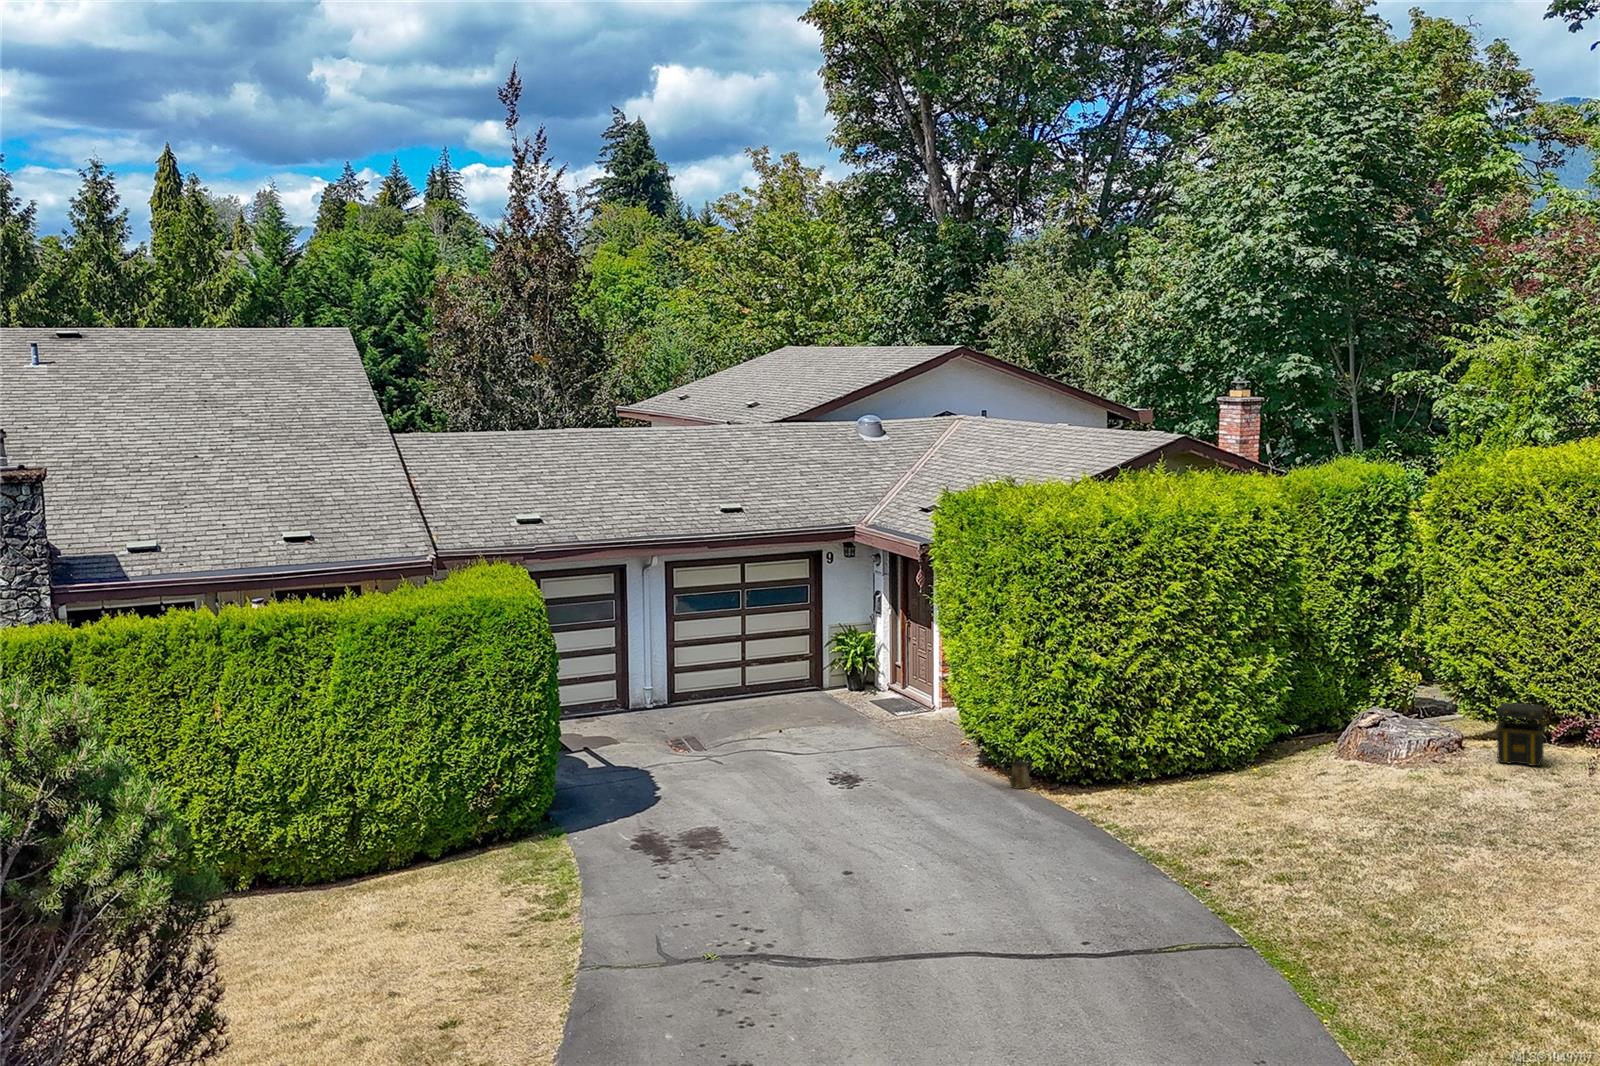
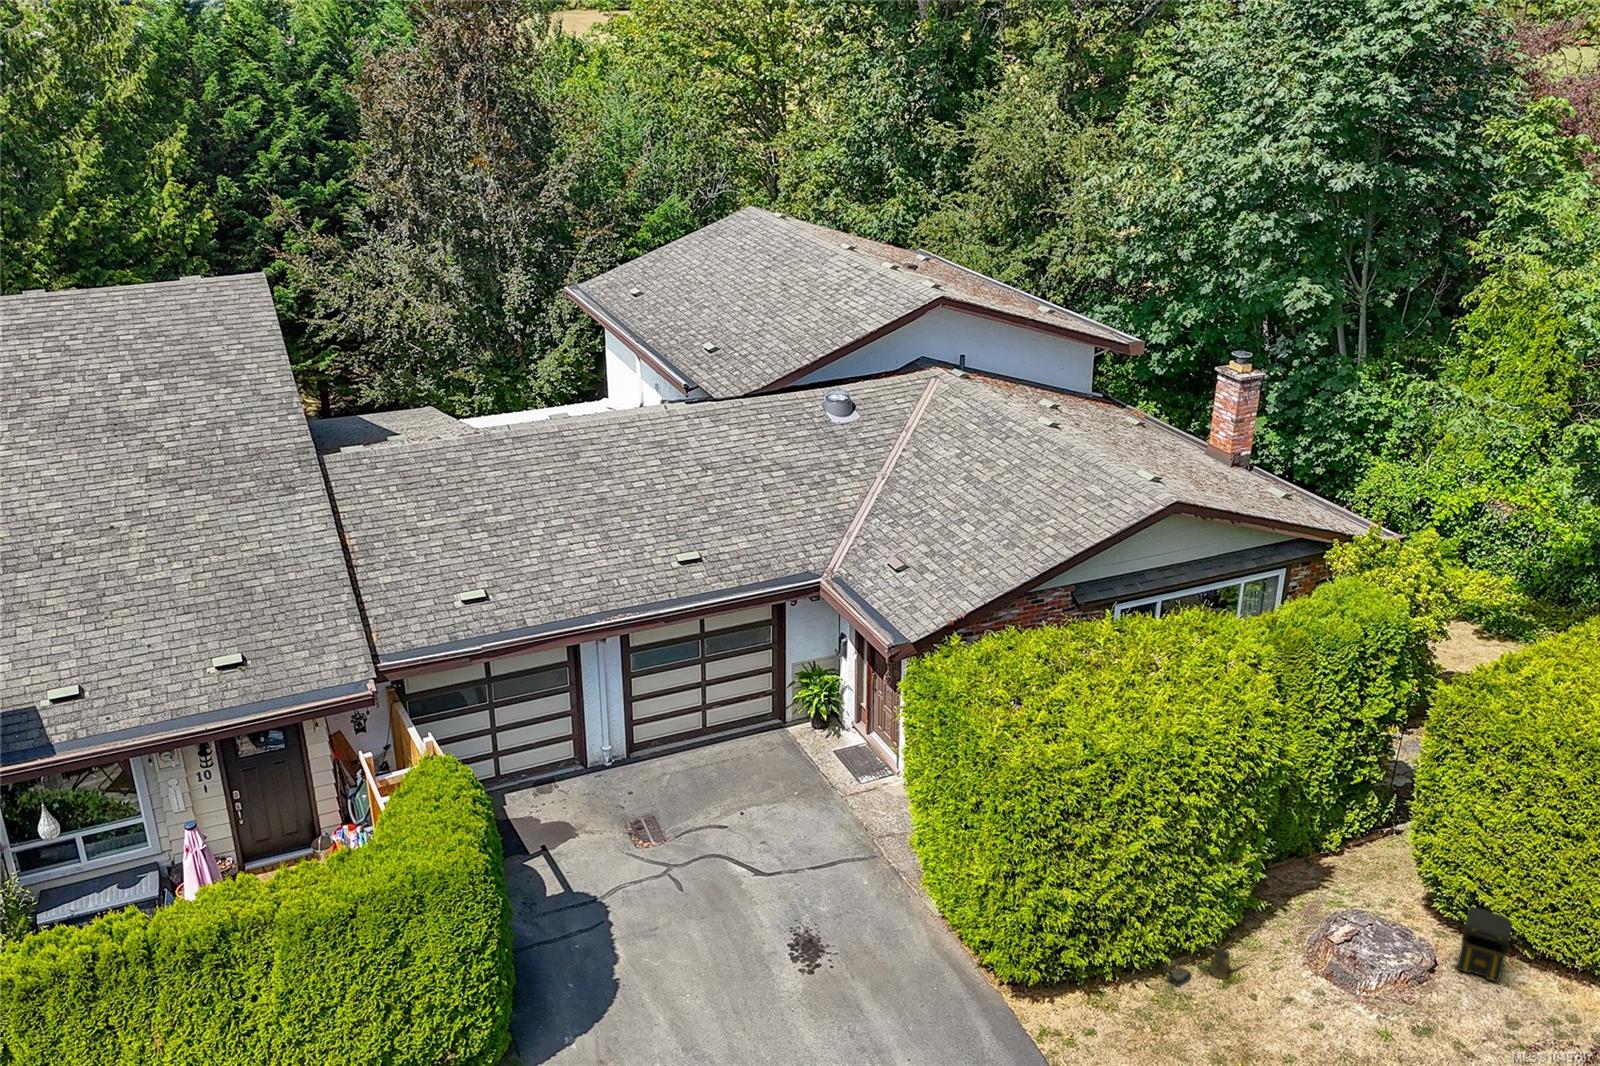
decorative plant: none [1200,748,1229,776] -> present [1167,958,1192,986]
watering can: present [998,761,1032,789] -> present [1207,946,1249,979]

